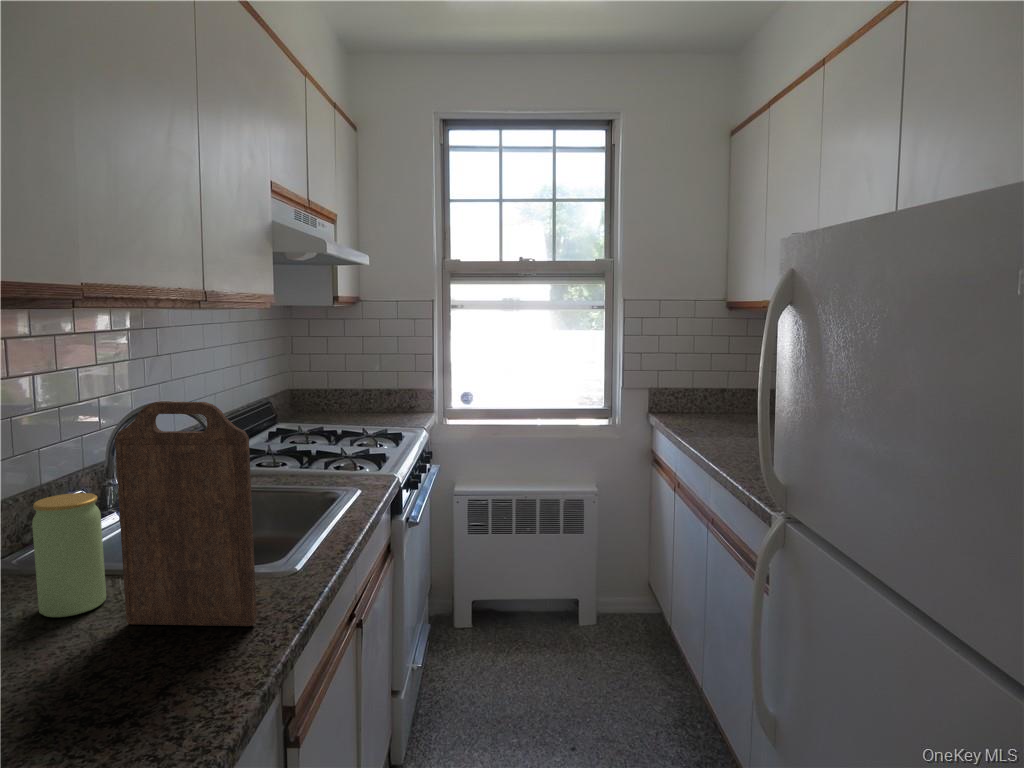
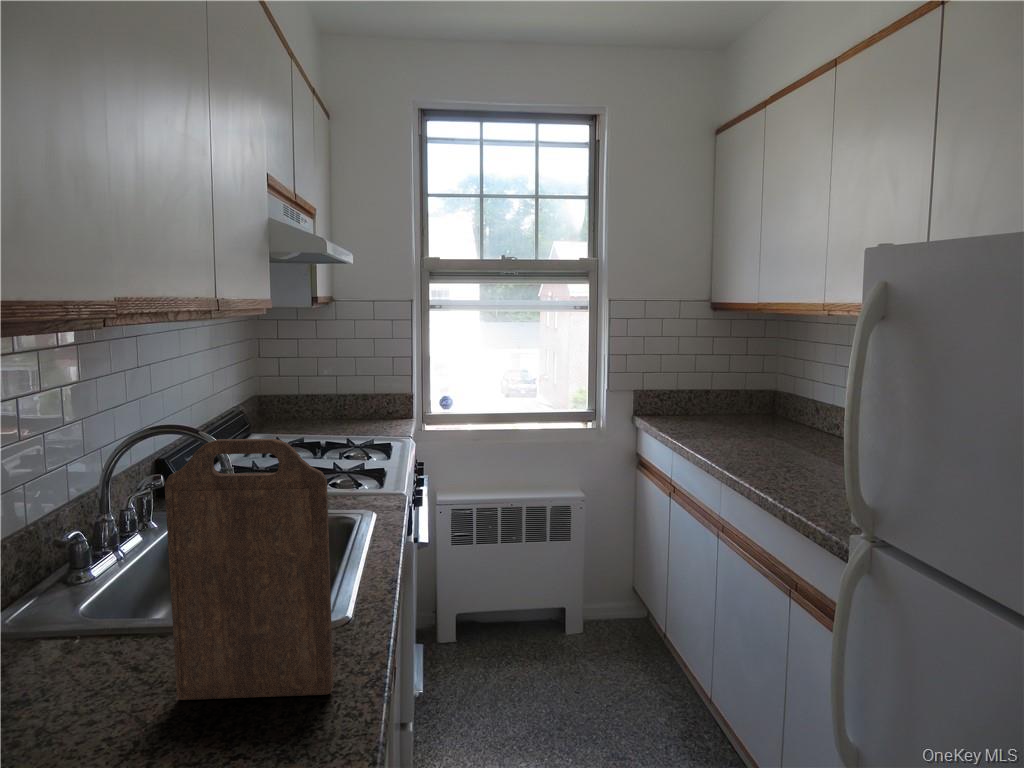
jar: present [32,493,106,617] -> none [53,544,139,696]

